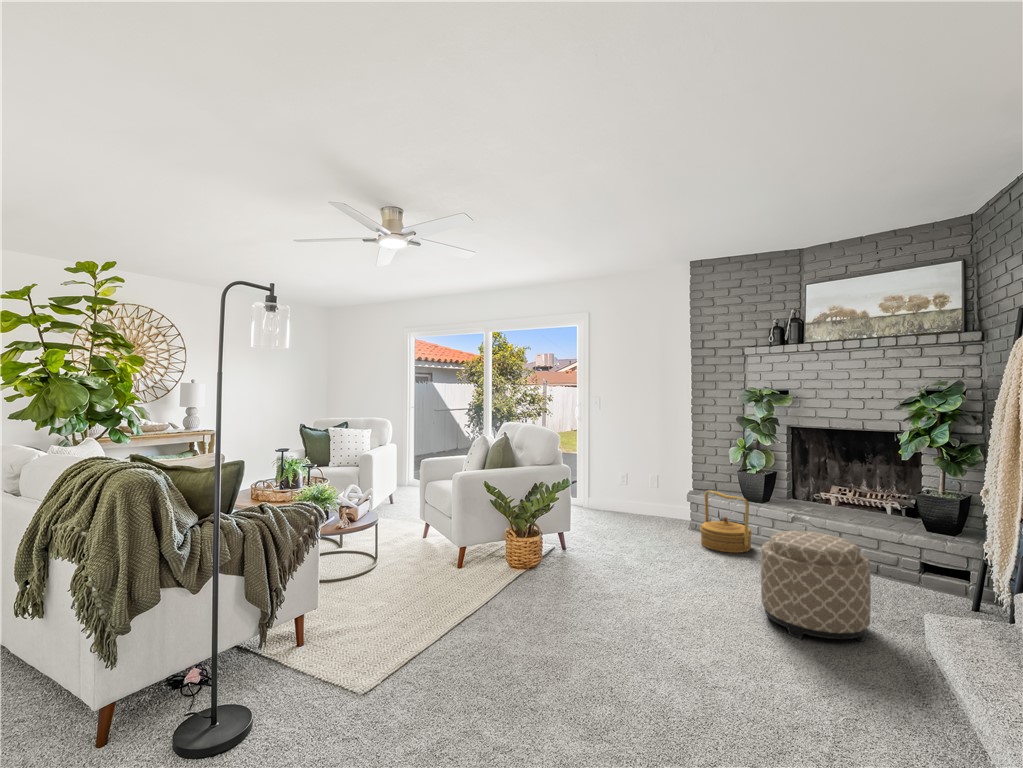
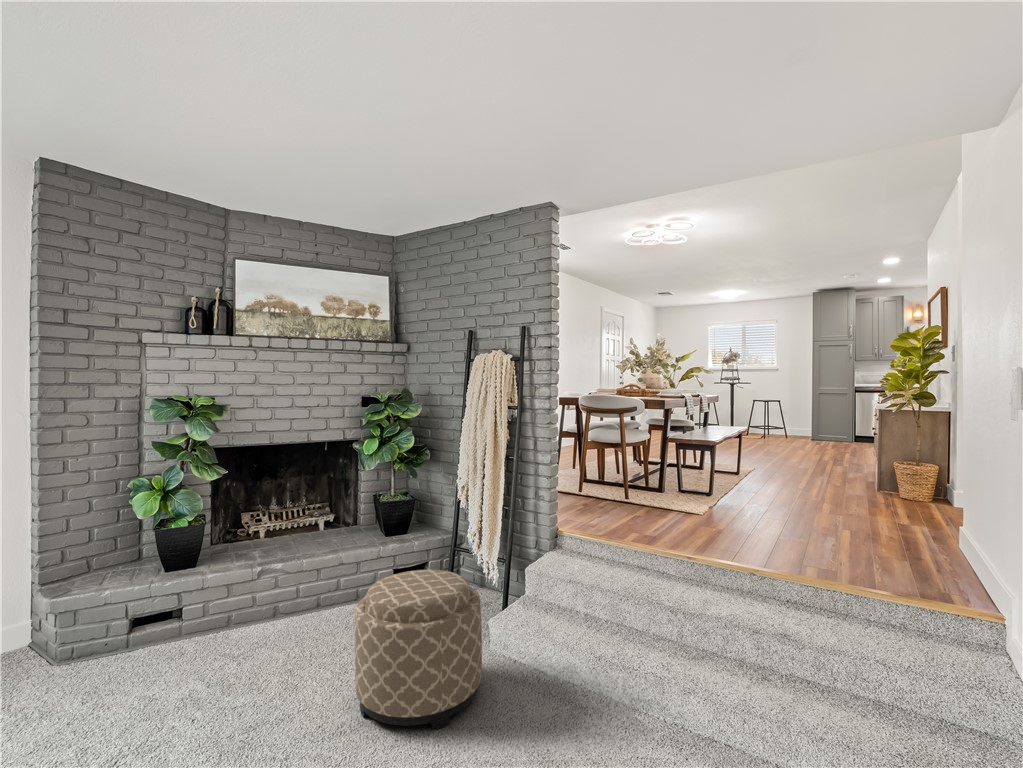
woven basket: present [700,490,752,553] -> none [102,566,206,679]

